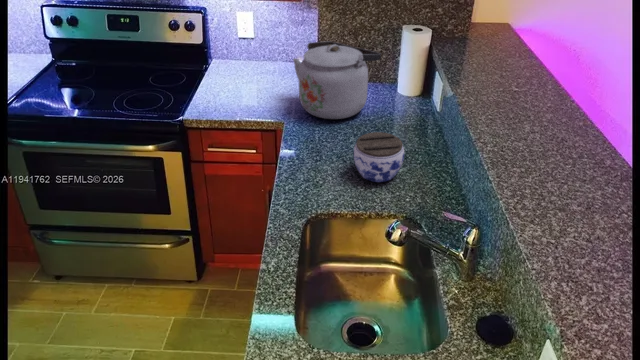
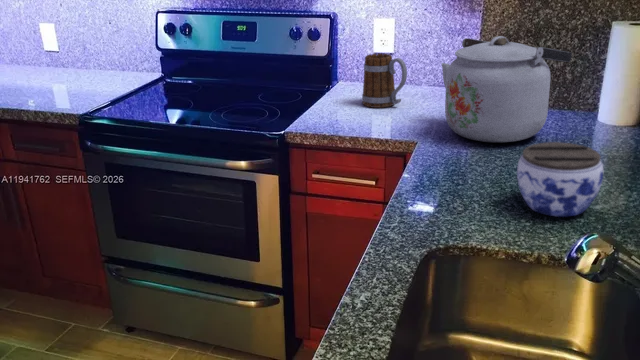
mug: none [234,45,267,88] -> present [362,54,407,108]

